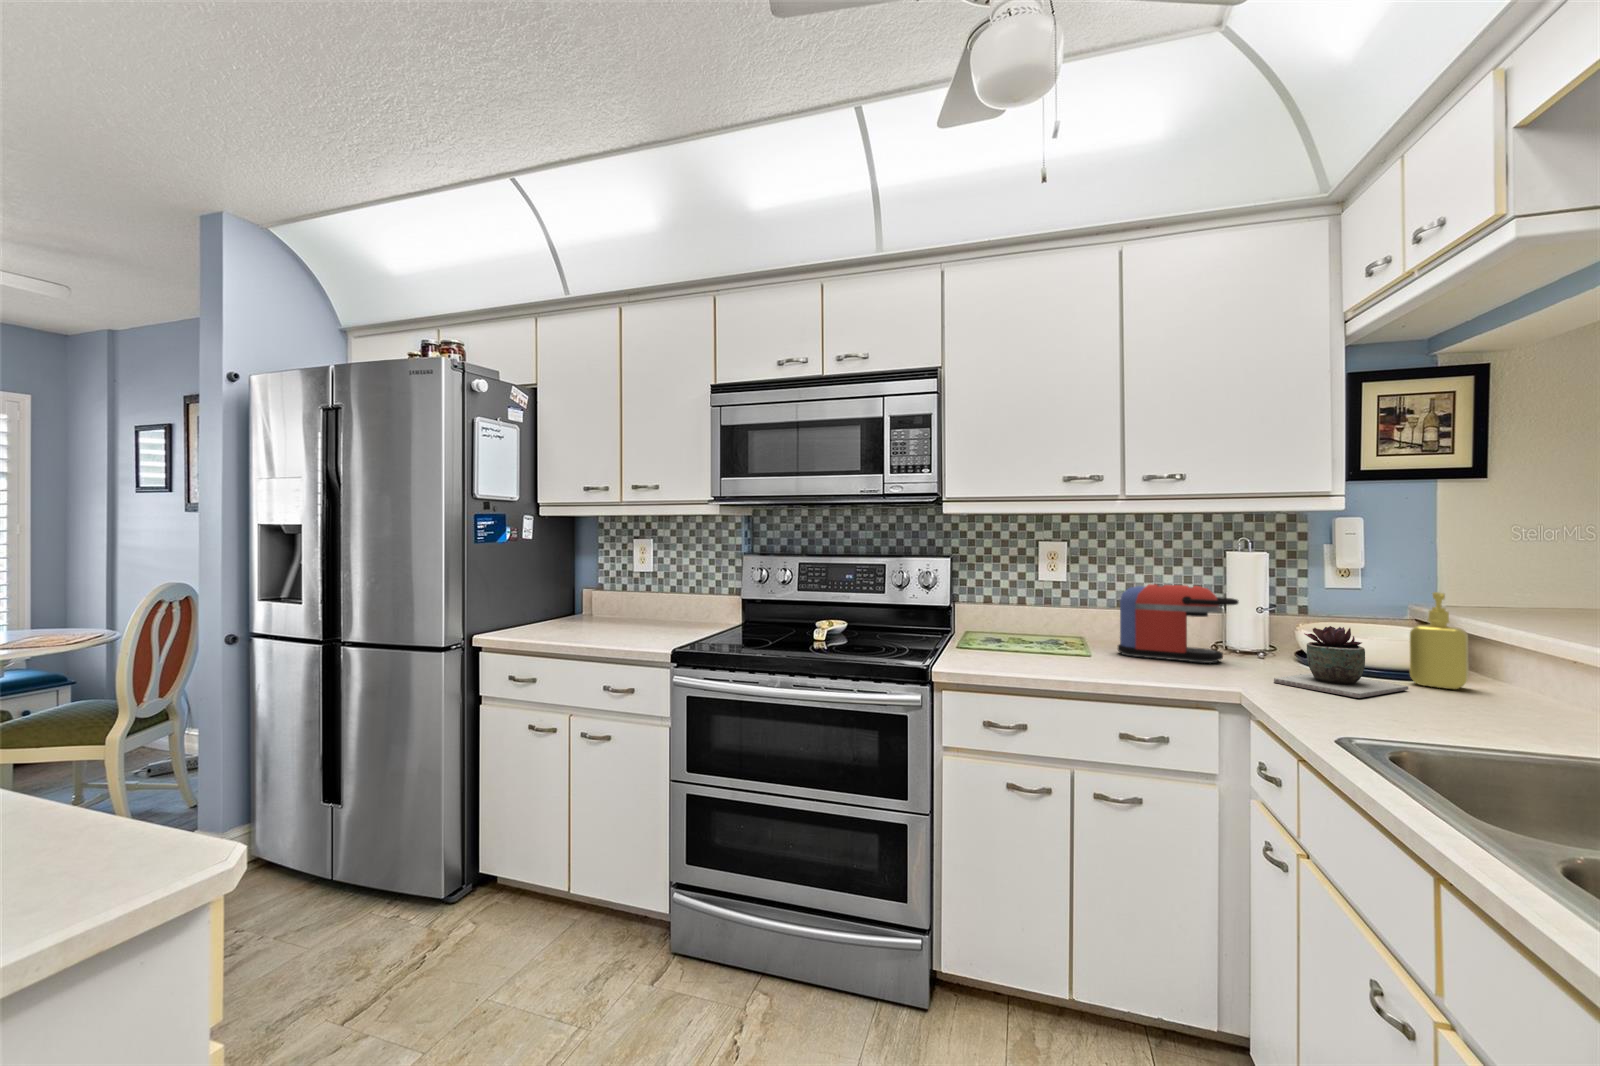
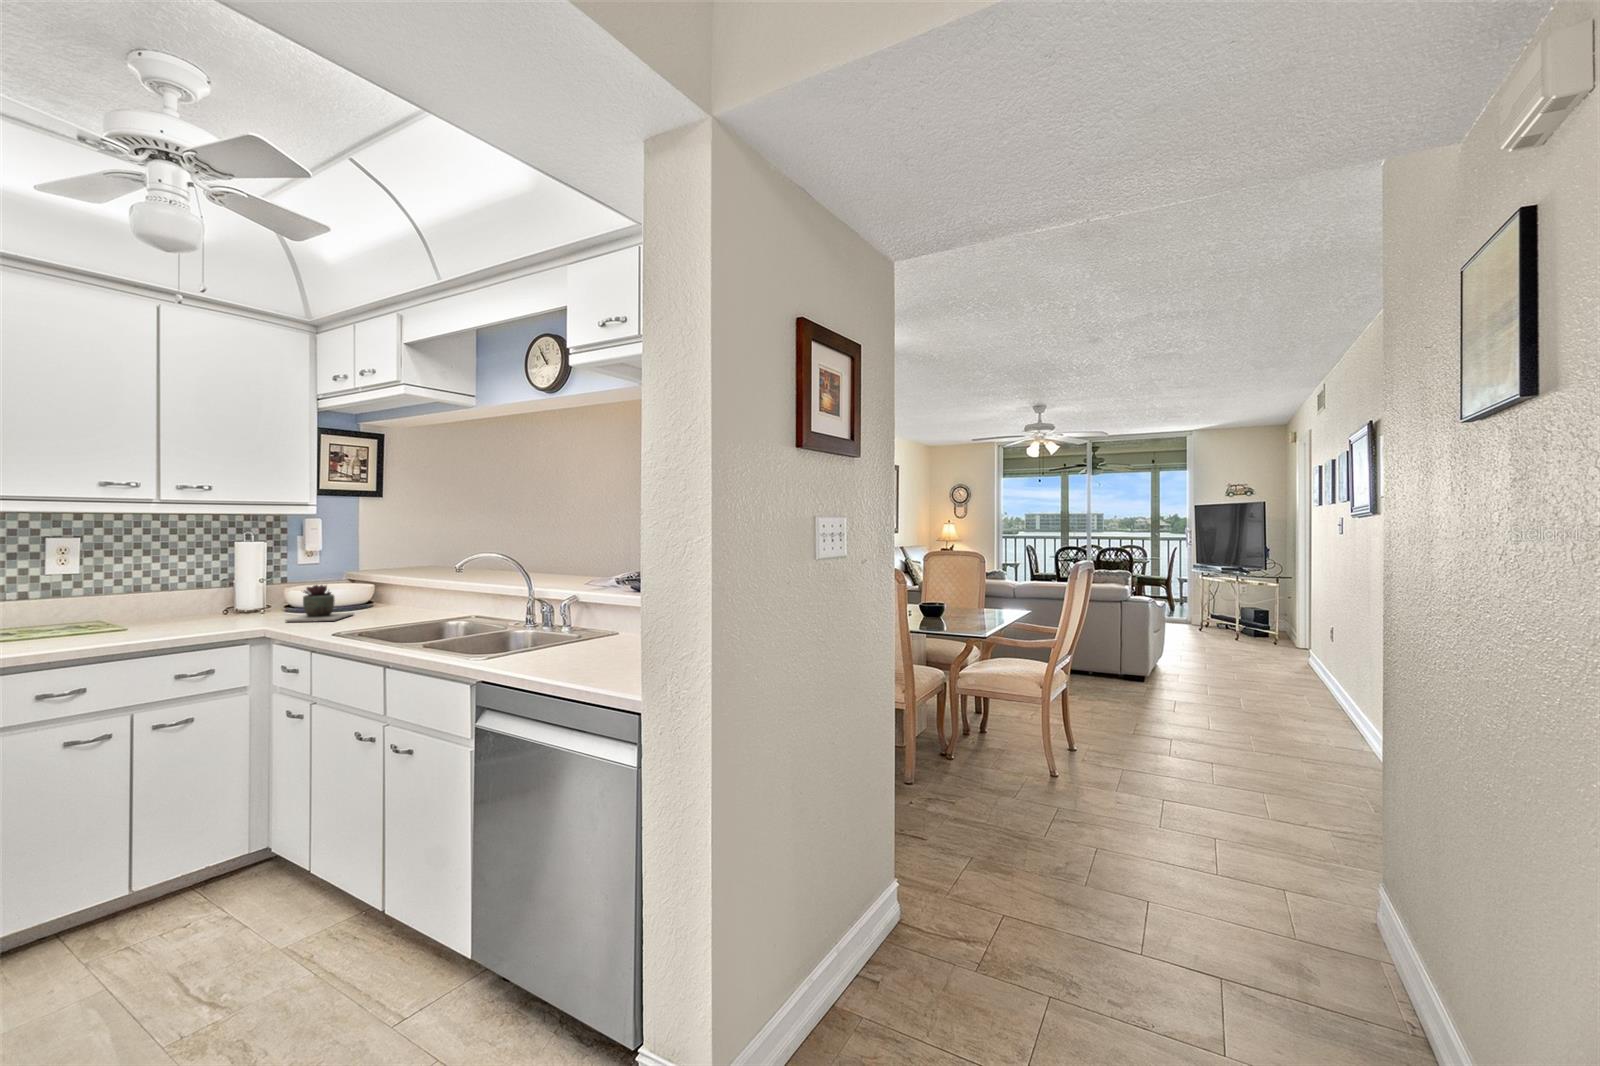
coffee maker: present [1118,584,1239,663] -> none [153,568,253,626]
soap dispenser: present [1410,592,1469,689] -> none [353,562,379,612]

